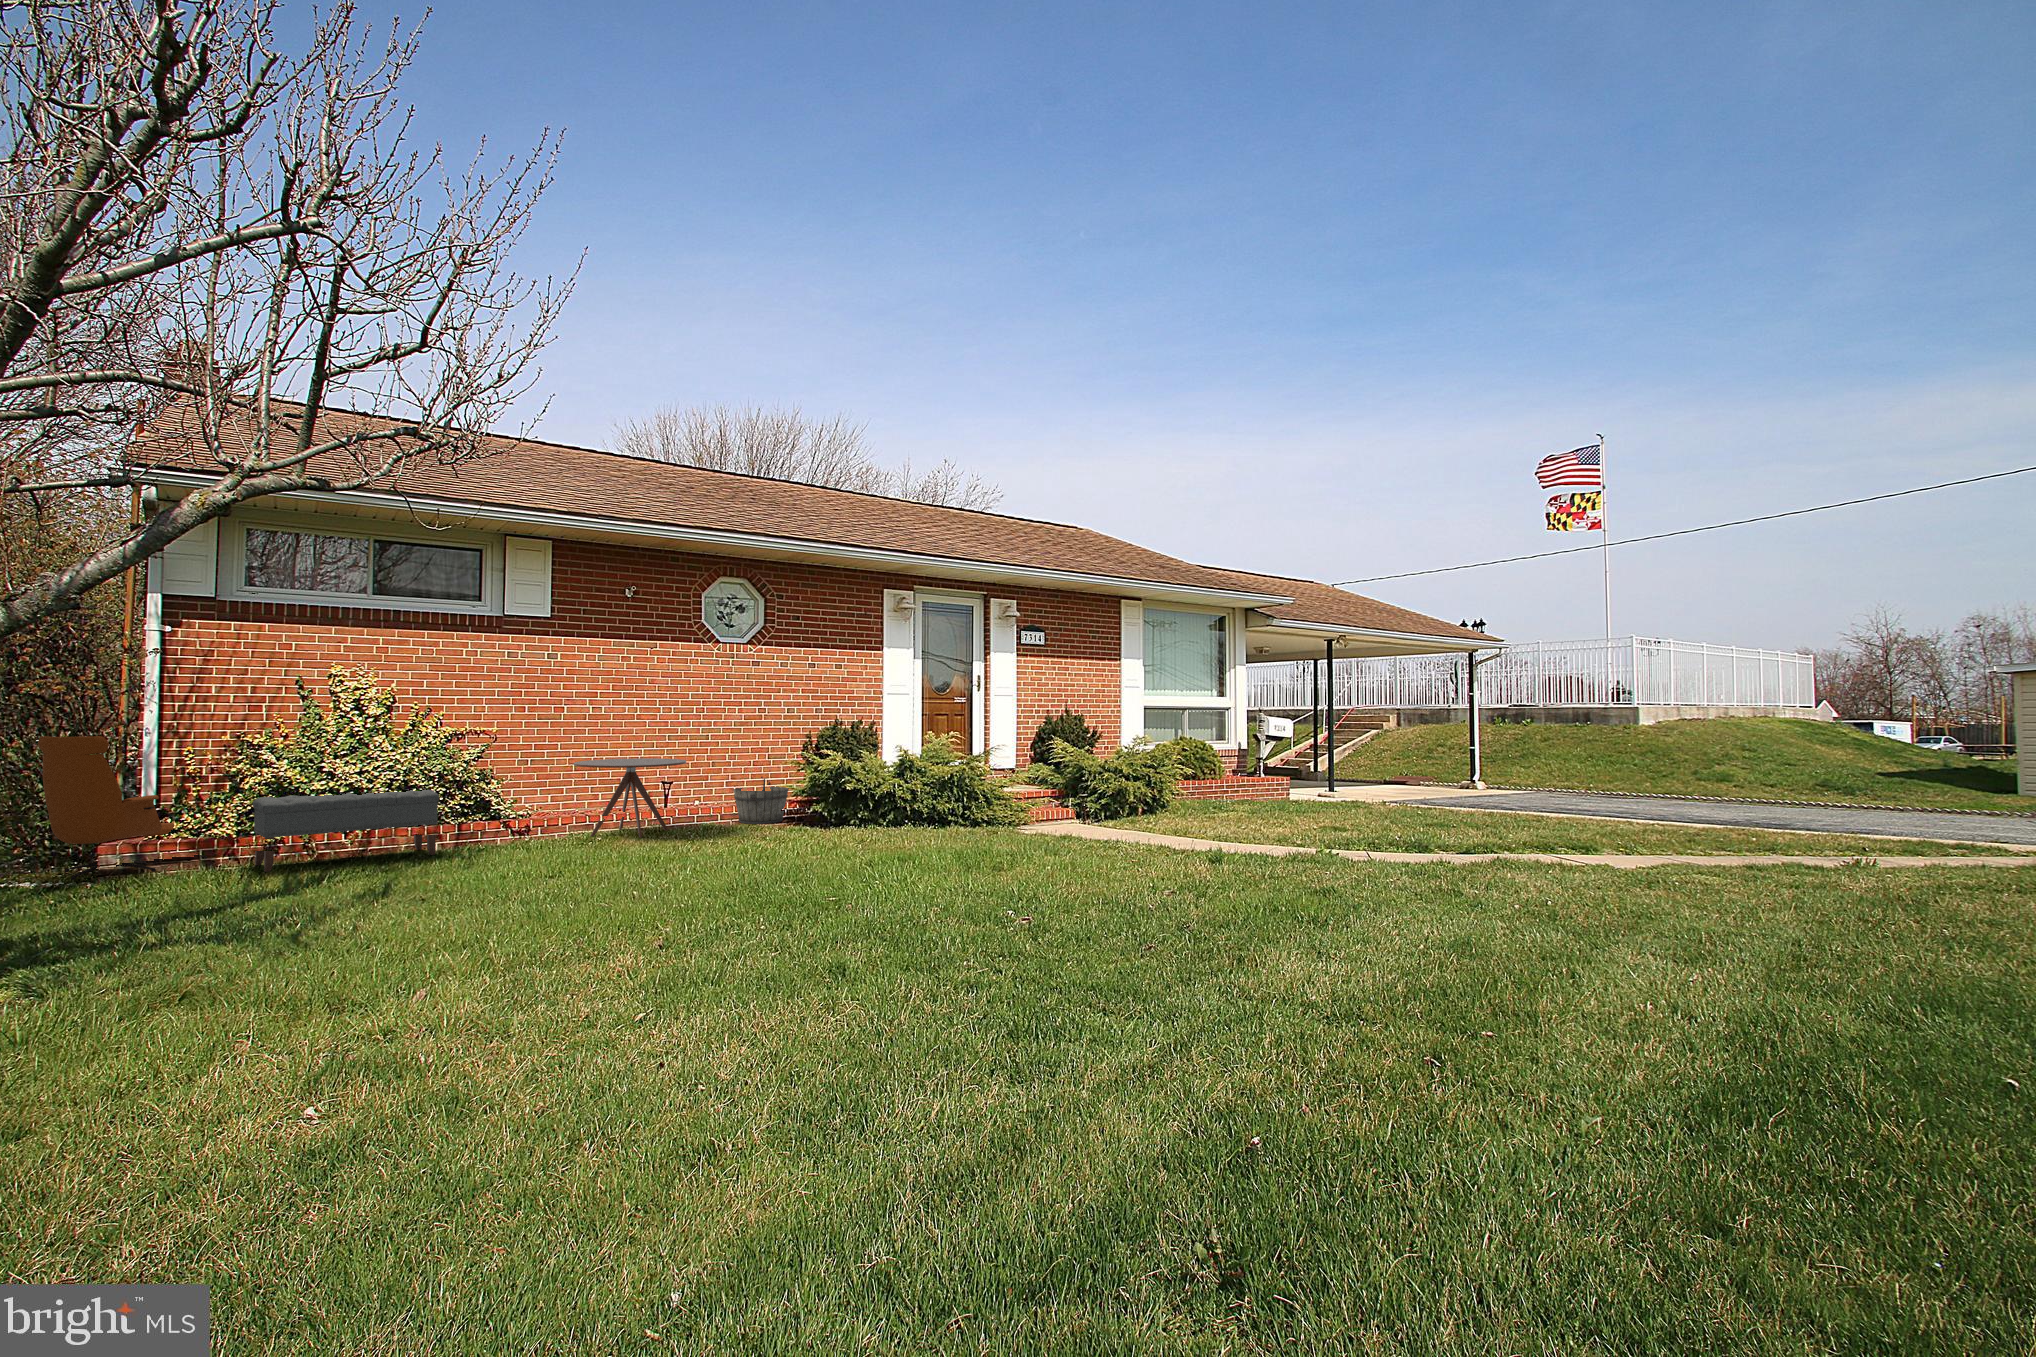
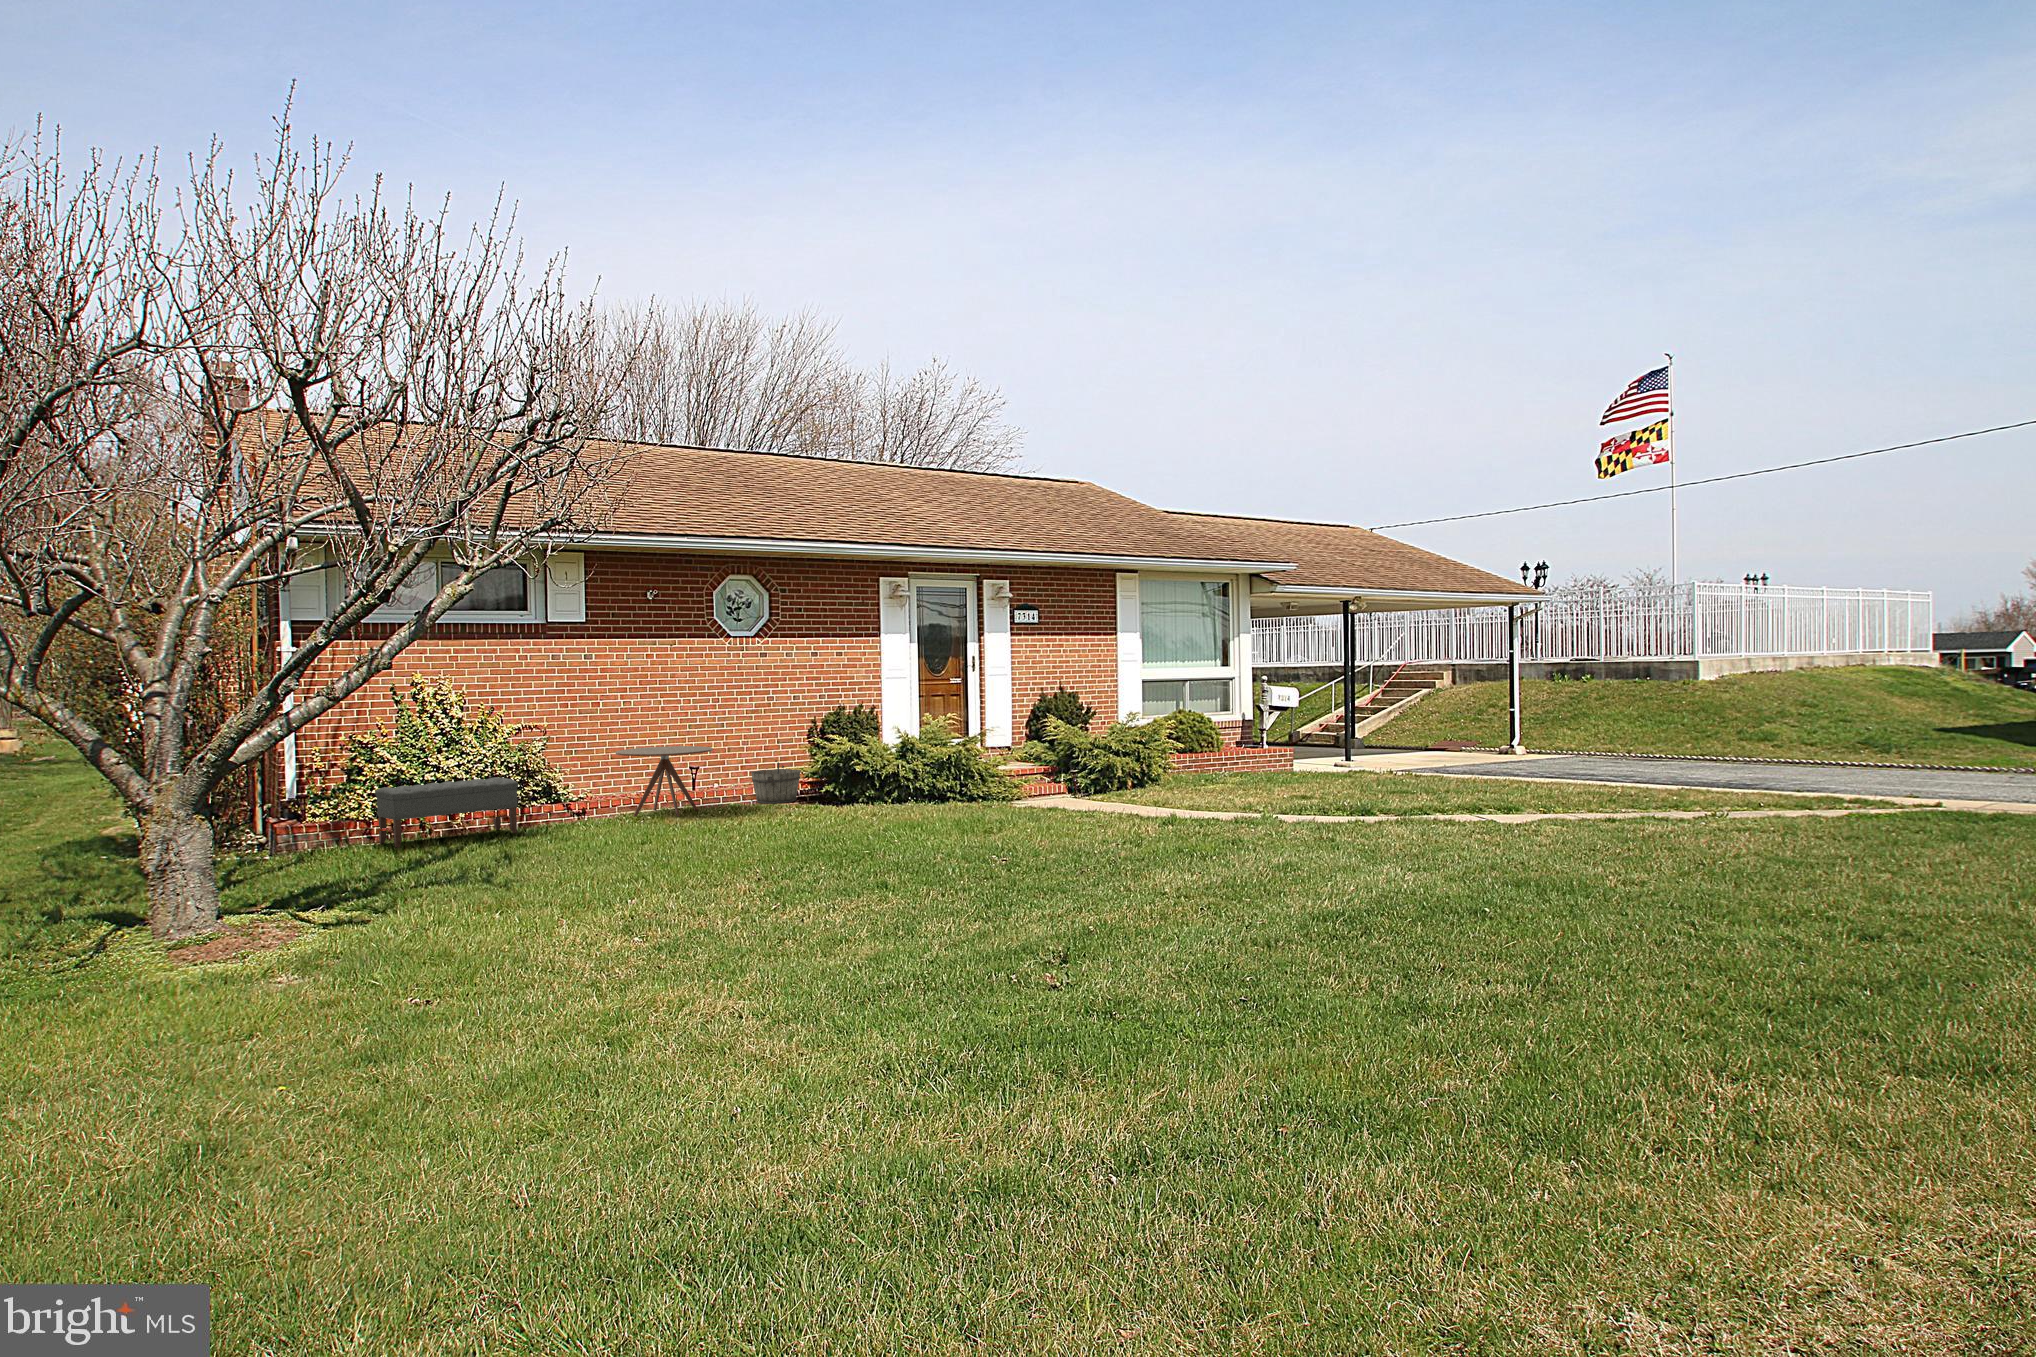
lounge chair: present [38,736,207,880] -> none [224,741,332,856]

